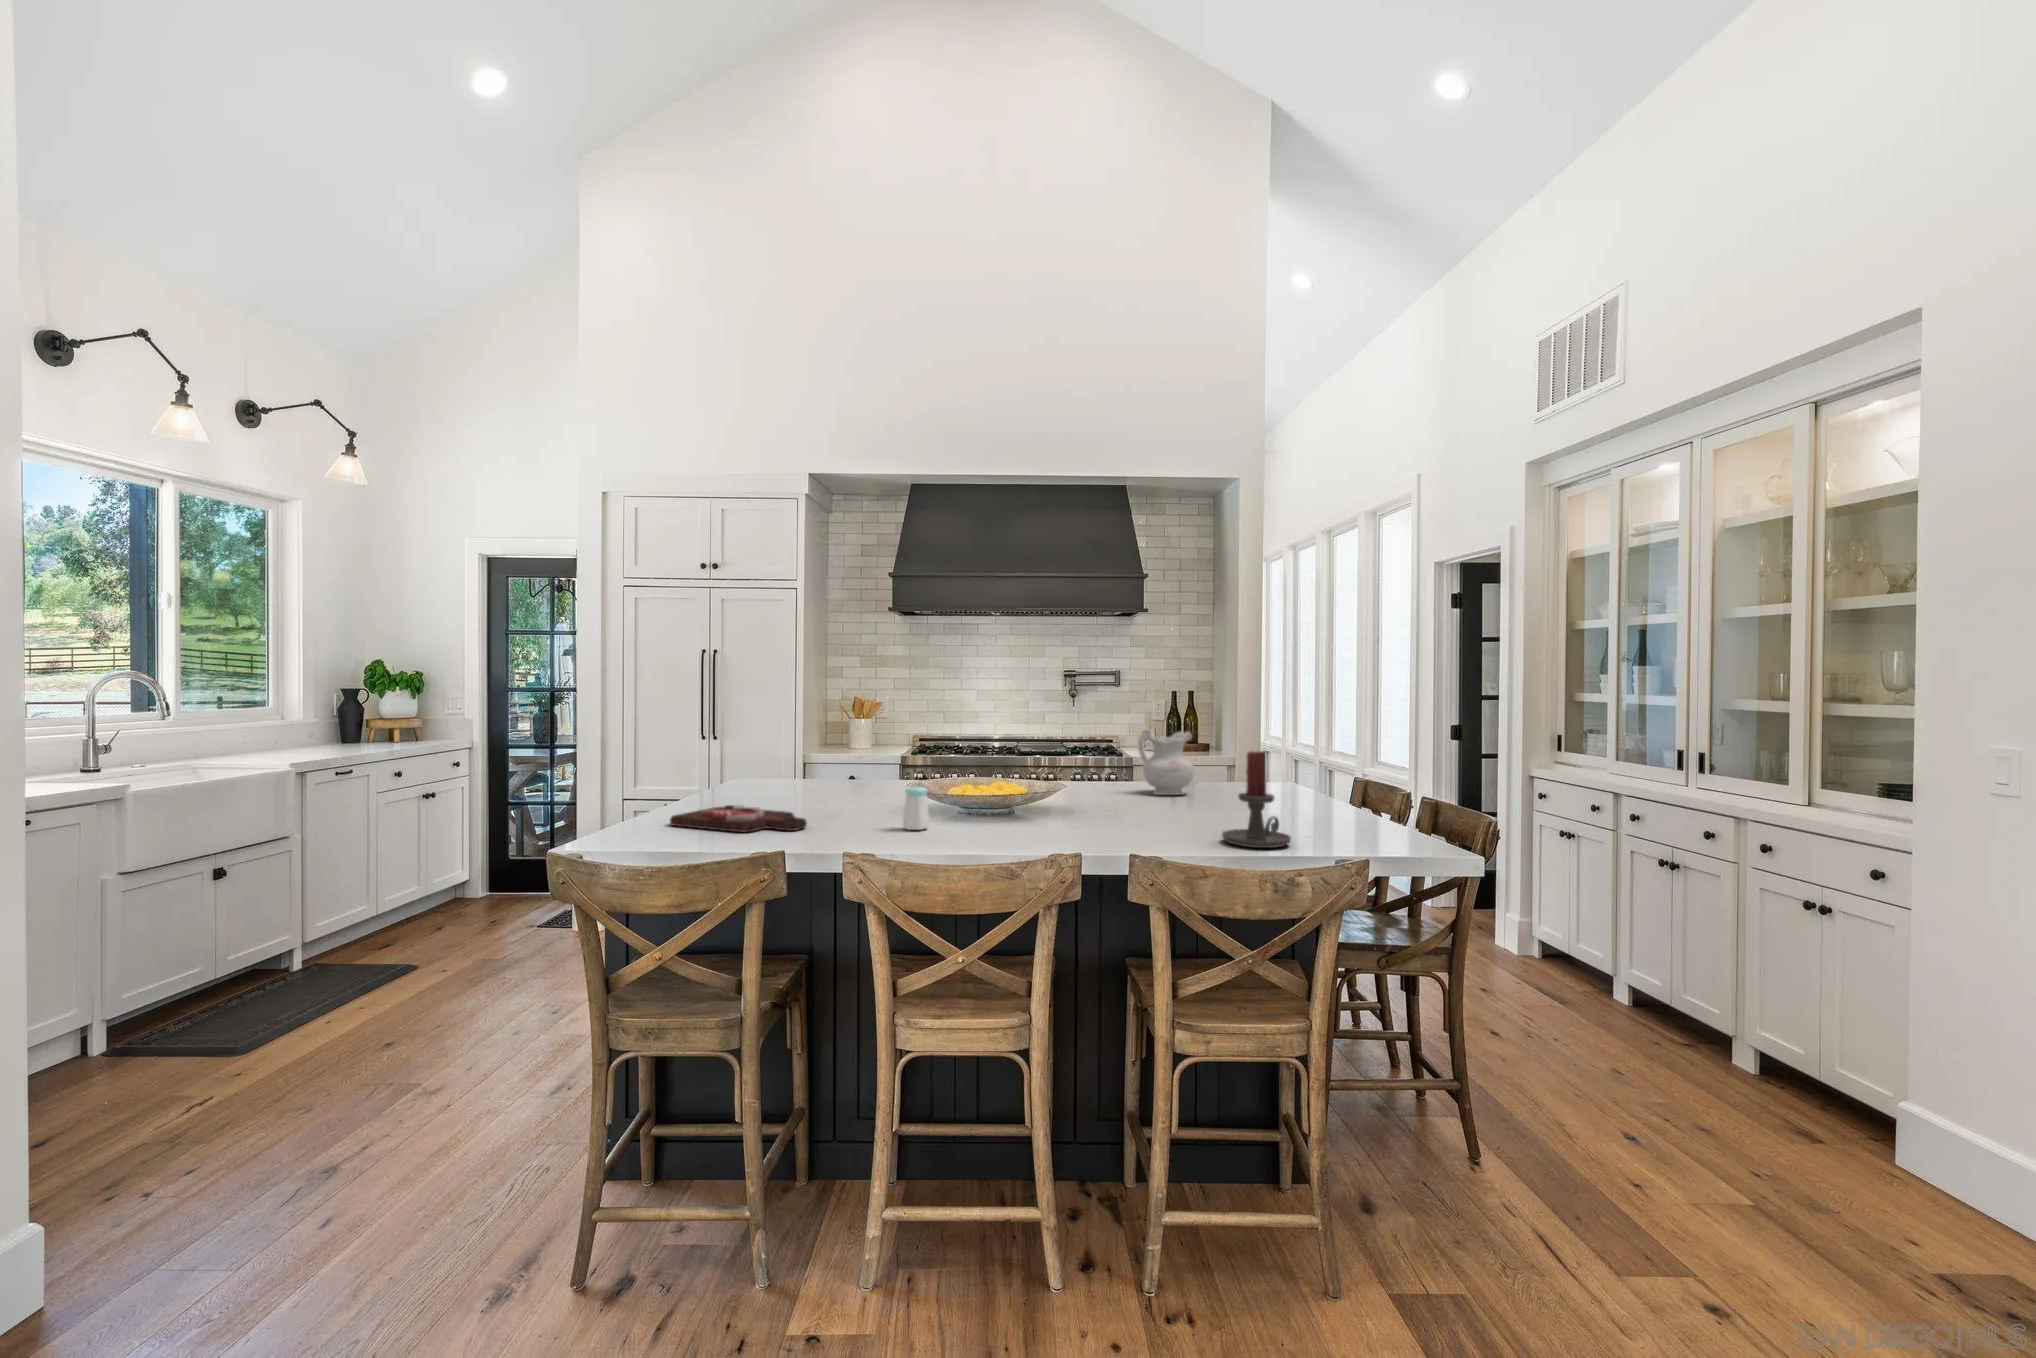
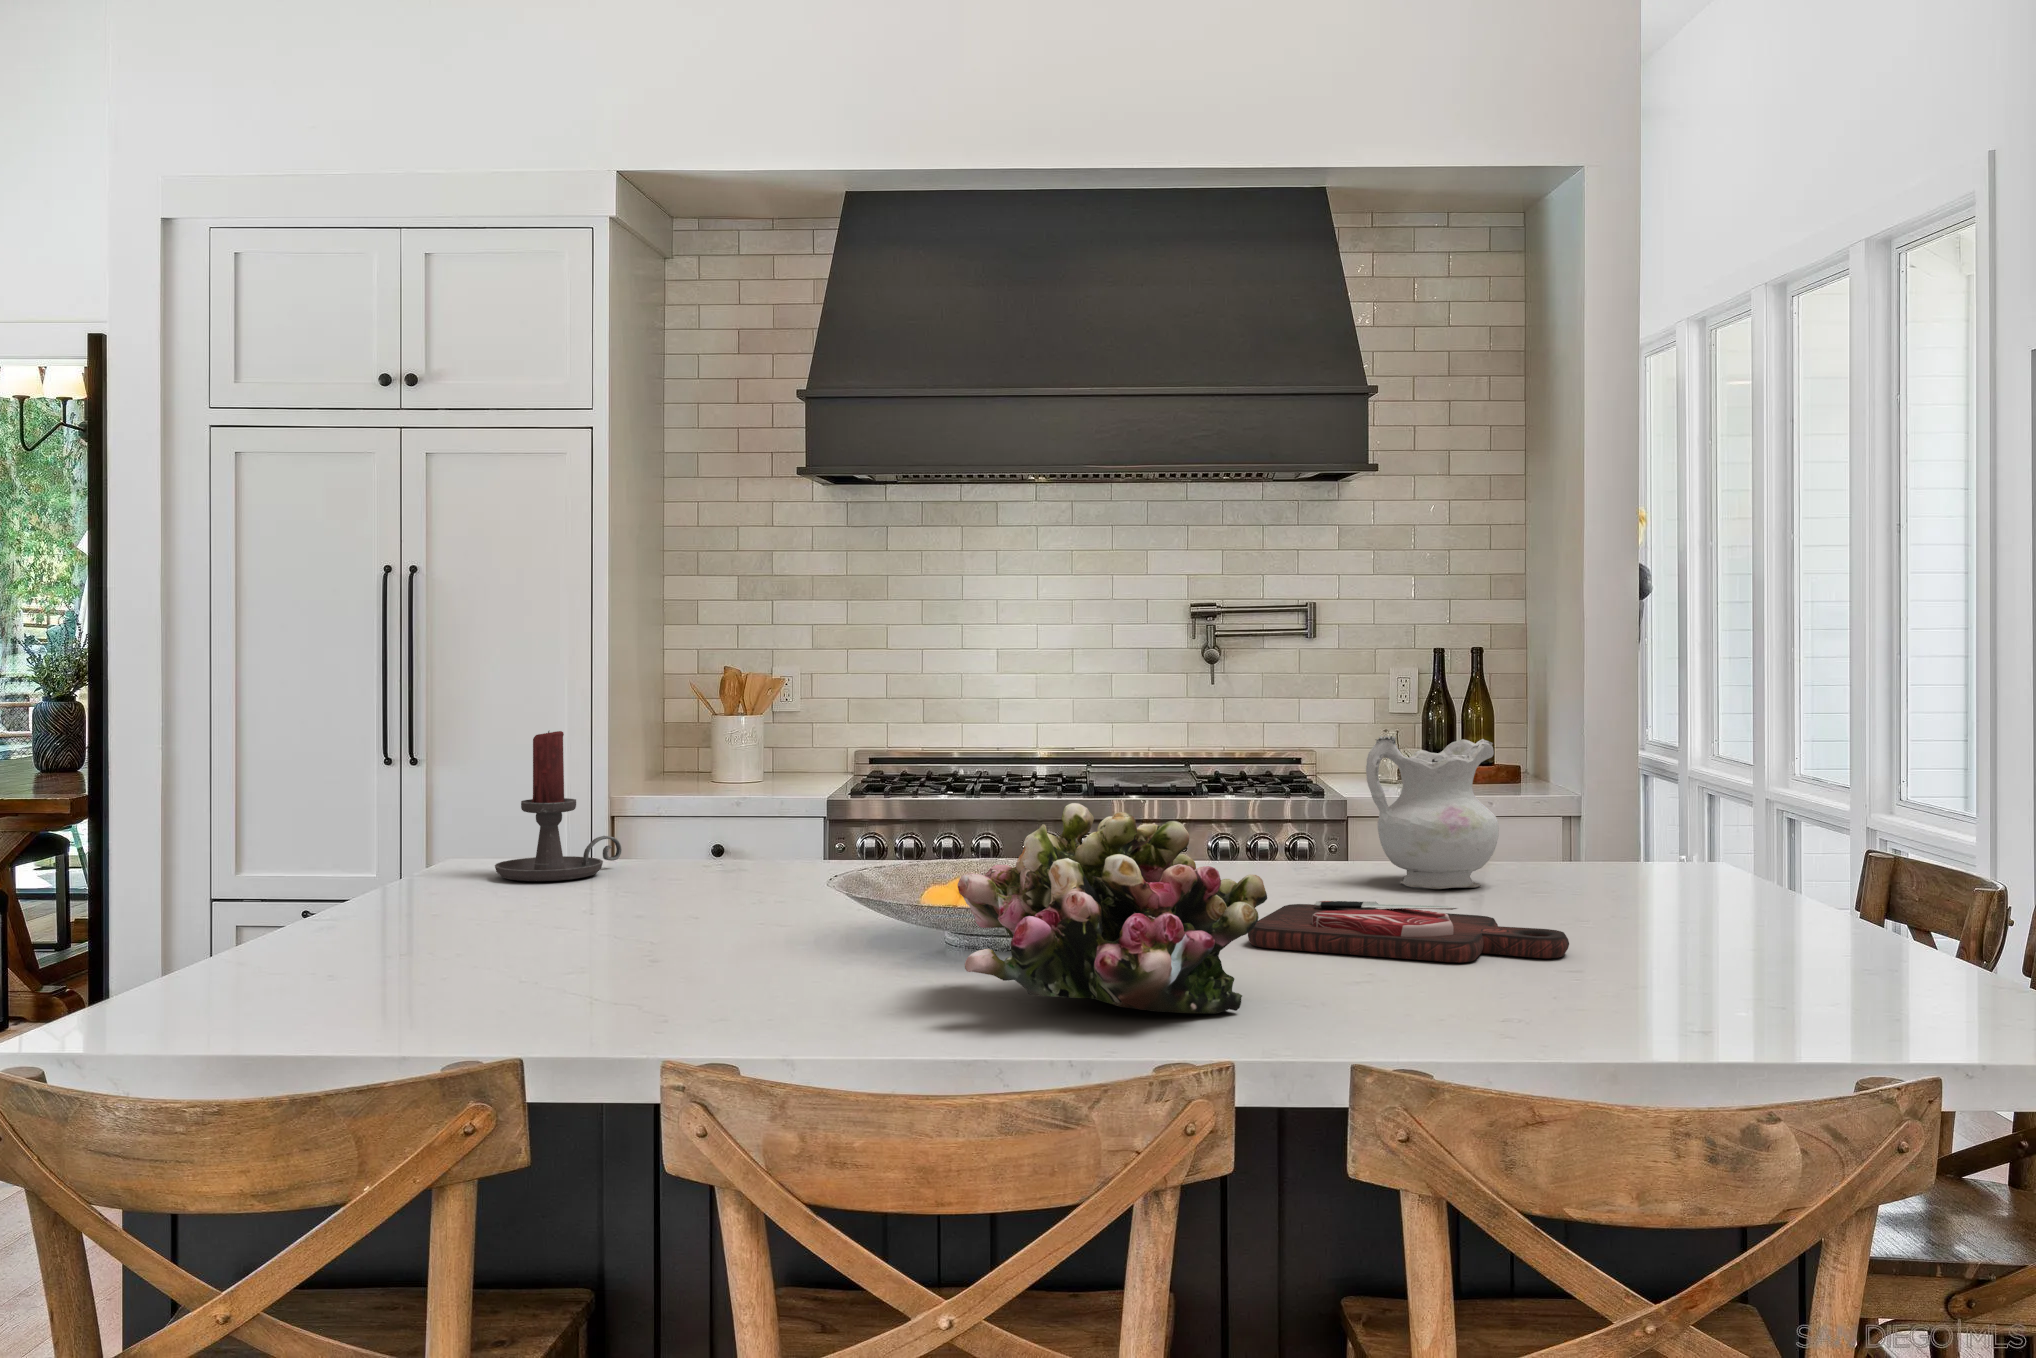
candle holder: present [1222,751,1291,848] -> present [495,731,622,881]
flower arrangement: none [967,756,1093,840] -> present [958,803,1267,1013]
salt shaker: present [903,786,929,830] -> none [805,879,869,985]
cutting board: present [670,805,807,832] -> present [1248,901,1569,962]

